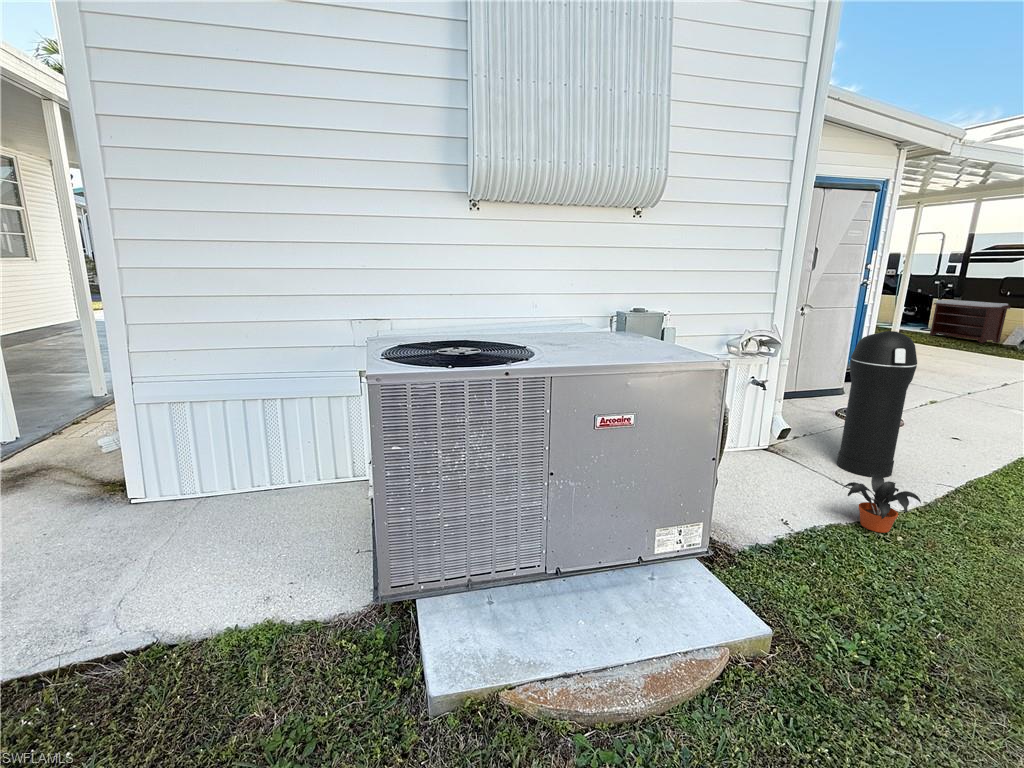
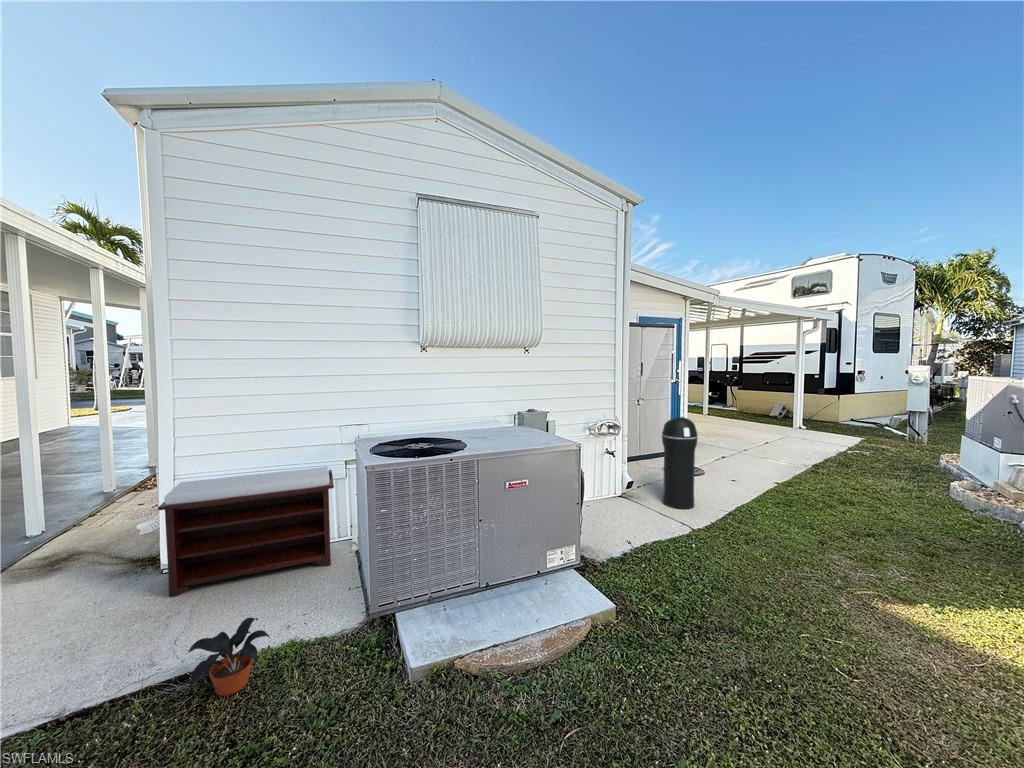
bench: present [930,300,1011,343] -> present [158,467,334,597]
potted plant: present [844,474,921,533] -> present [188,618,270,696]

